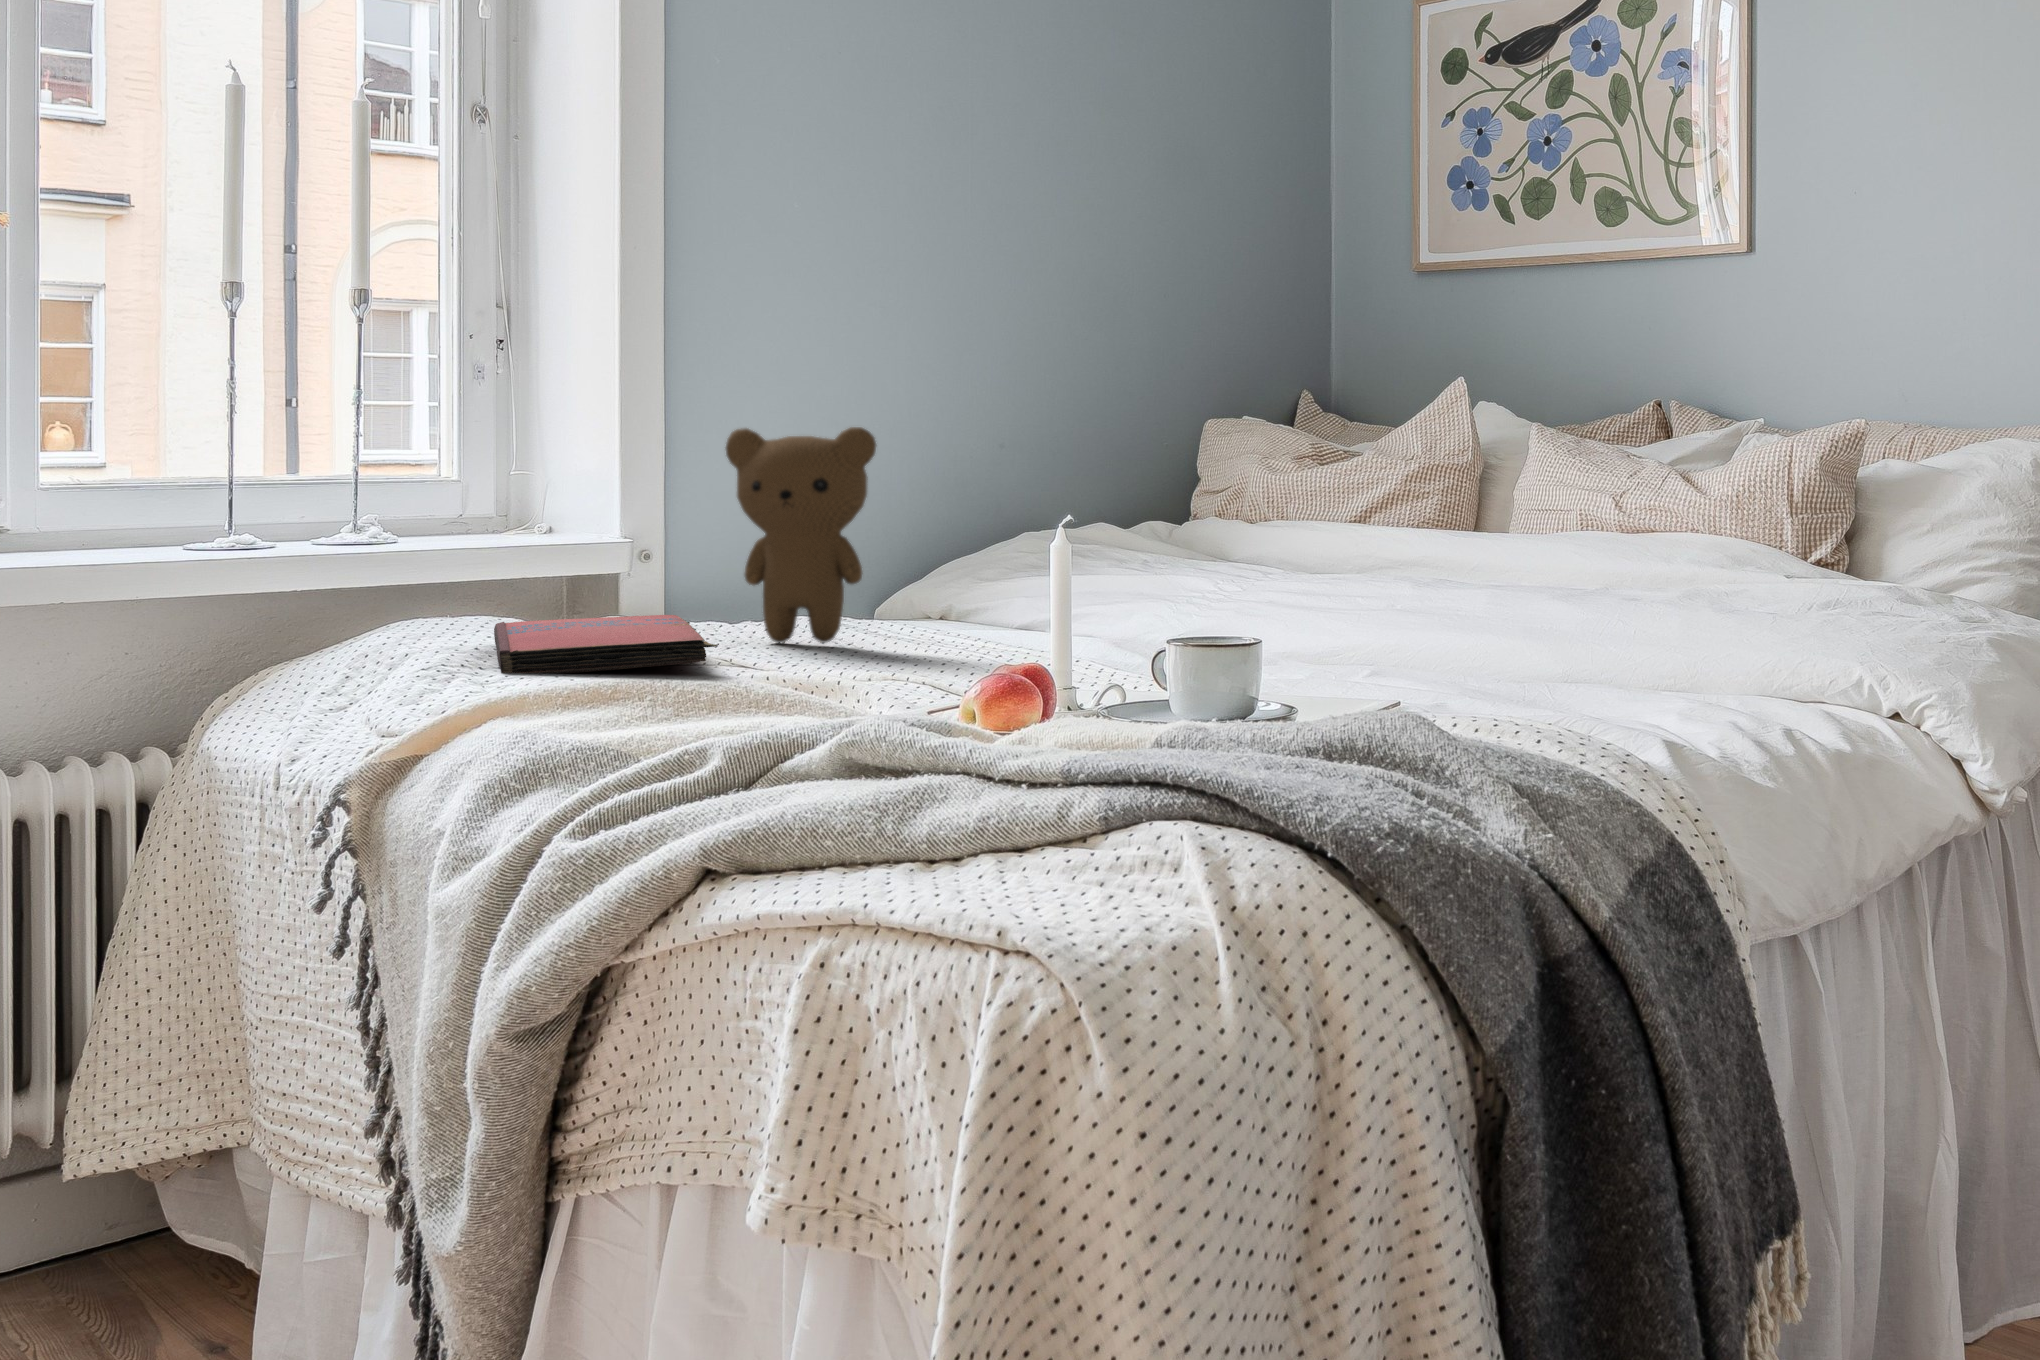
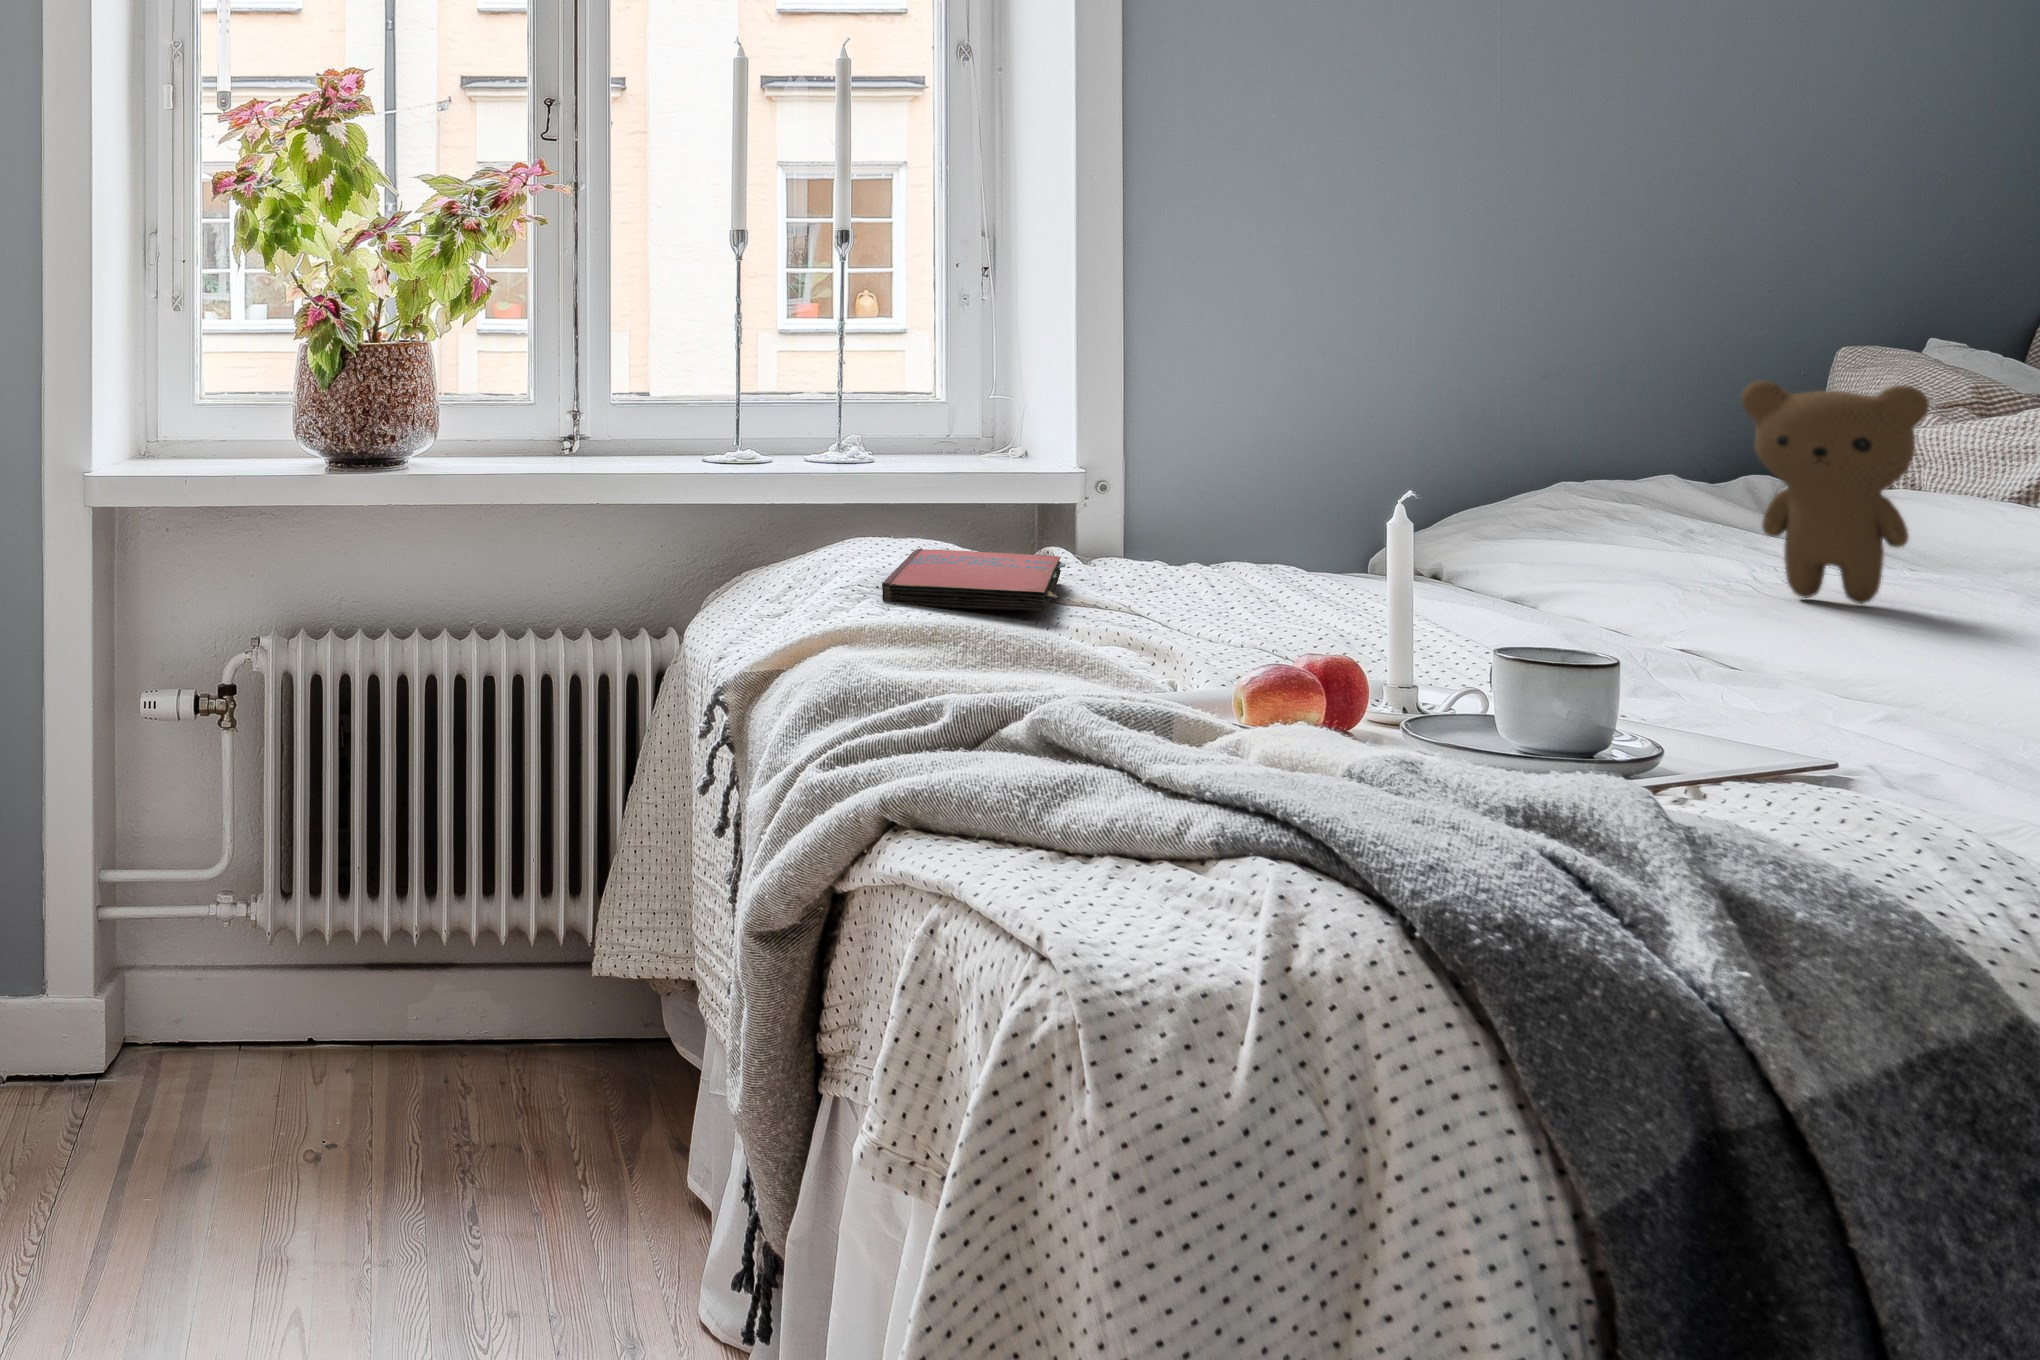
teddy bear: present [726,427,876,643] -> present [1741,381,1929,604]

